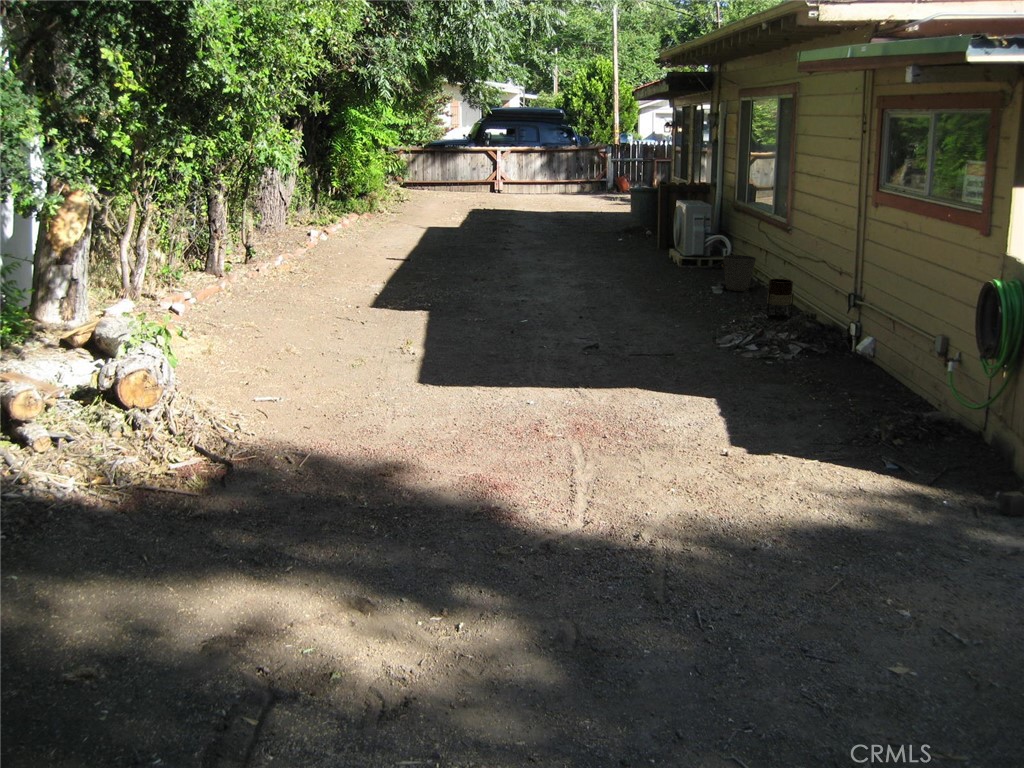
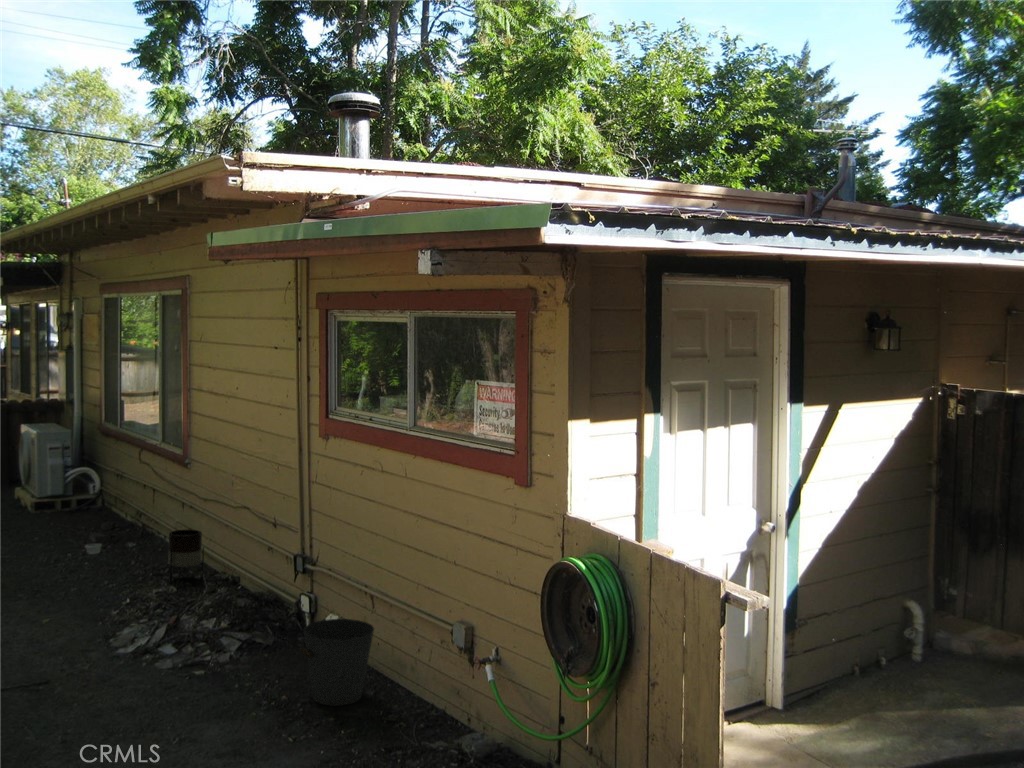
bucket: present [721,255,756,291] -> present [301,619,374,706]

